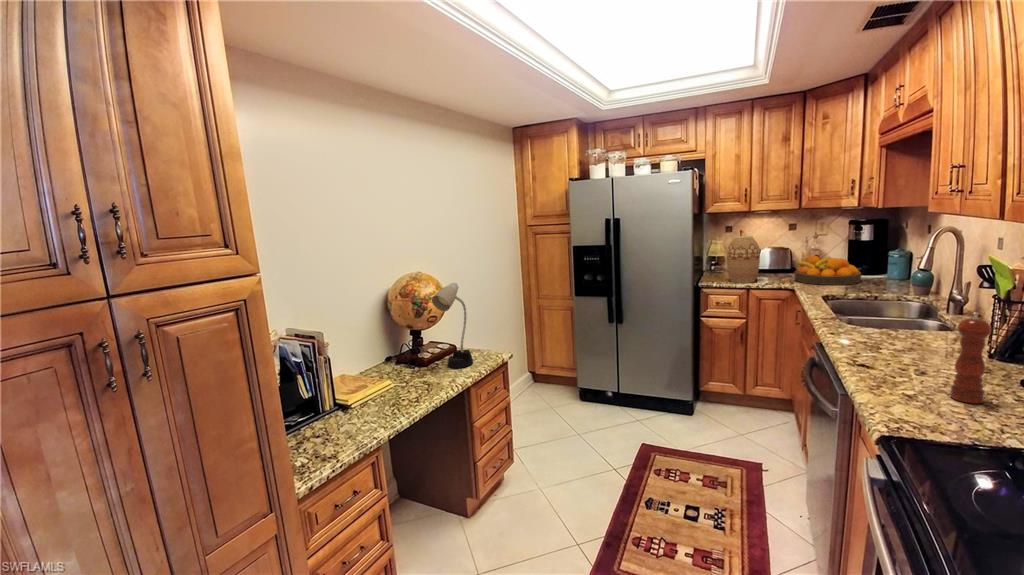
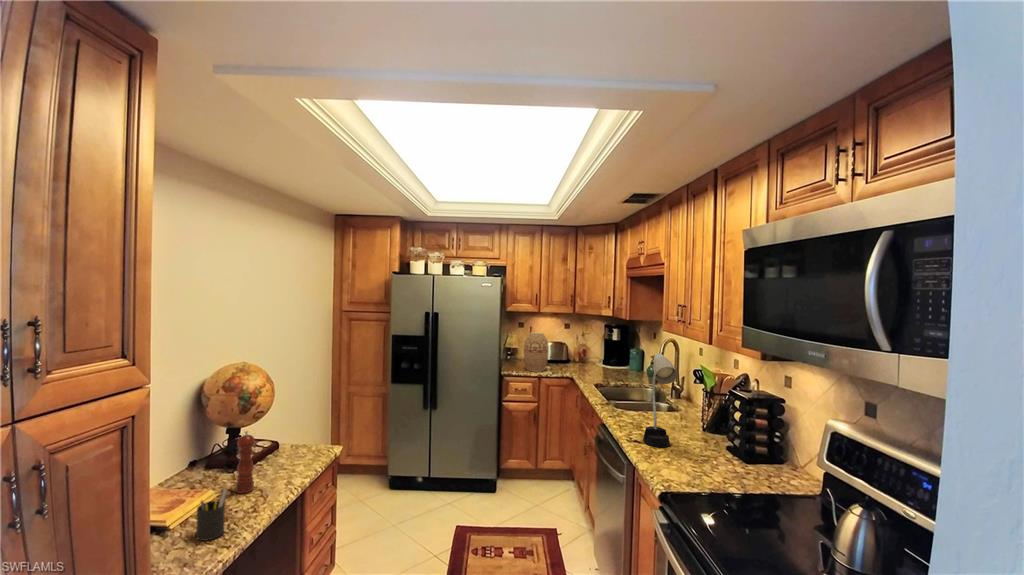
fruit bowl: present [794,256,861,285] -> none [571,351,615,375]
desk lamp: present [432,283,473,369] -> present [643,354,677,447]
pepper mill: present [950,312,991,403] -> present [236,431,255,493]
pen holder: none [361,379,386,420] -> present [196,489,228,541]

